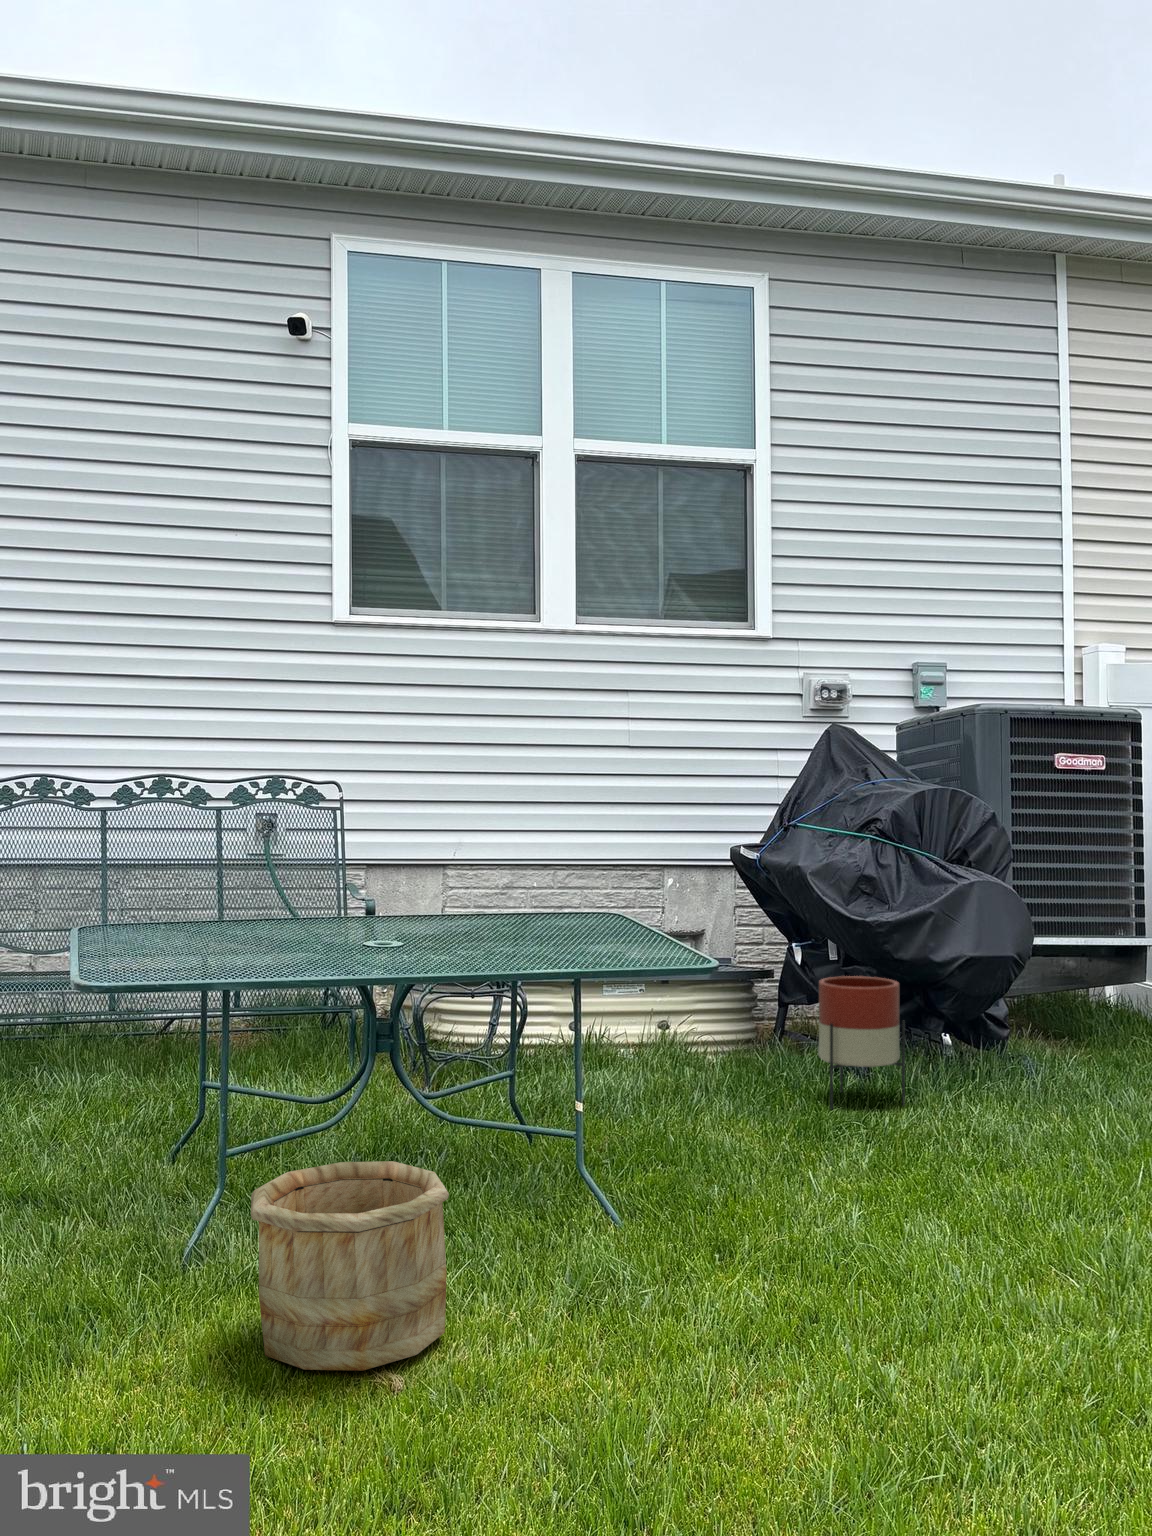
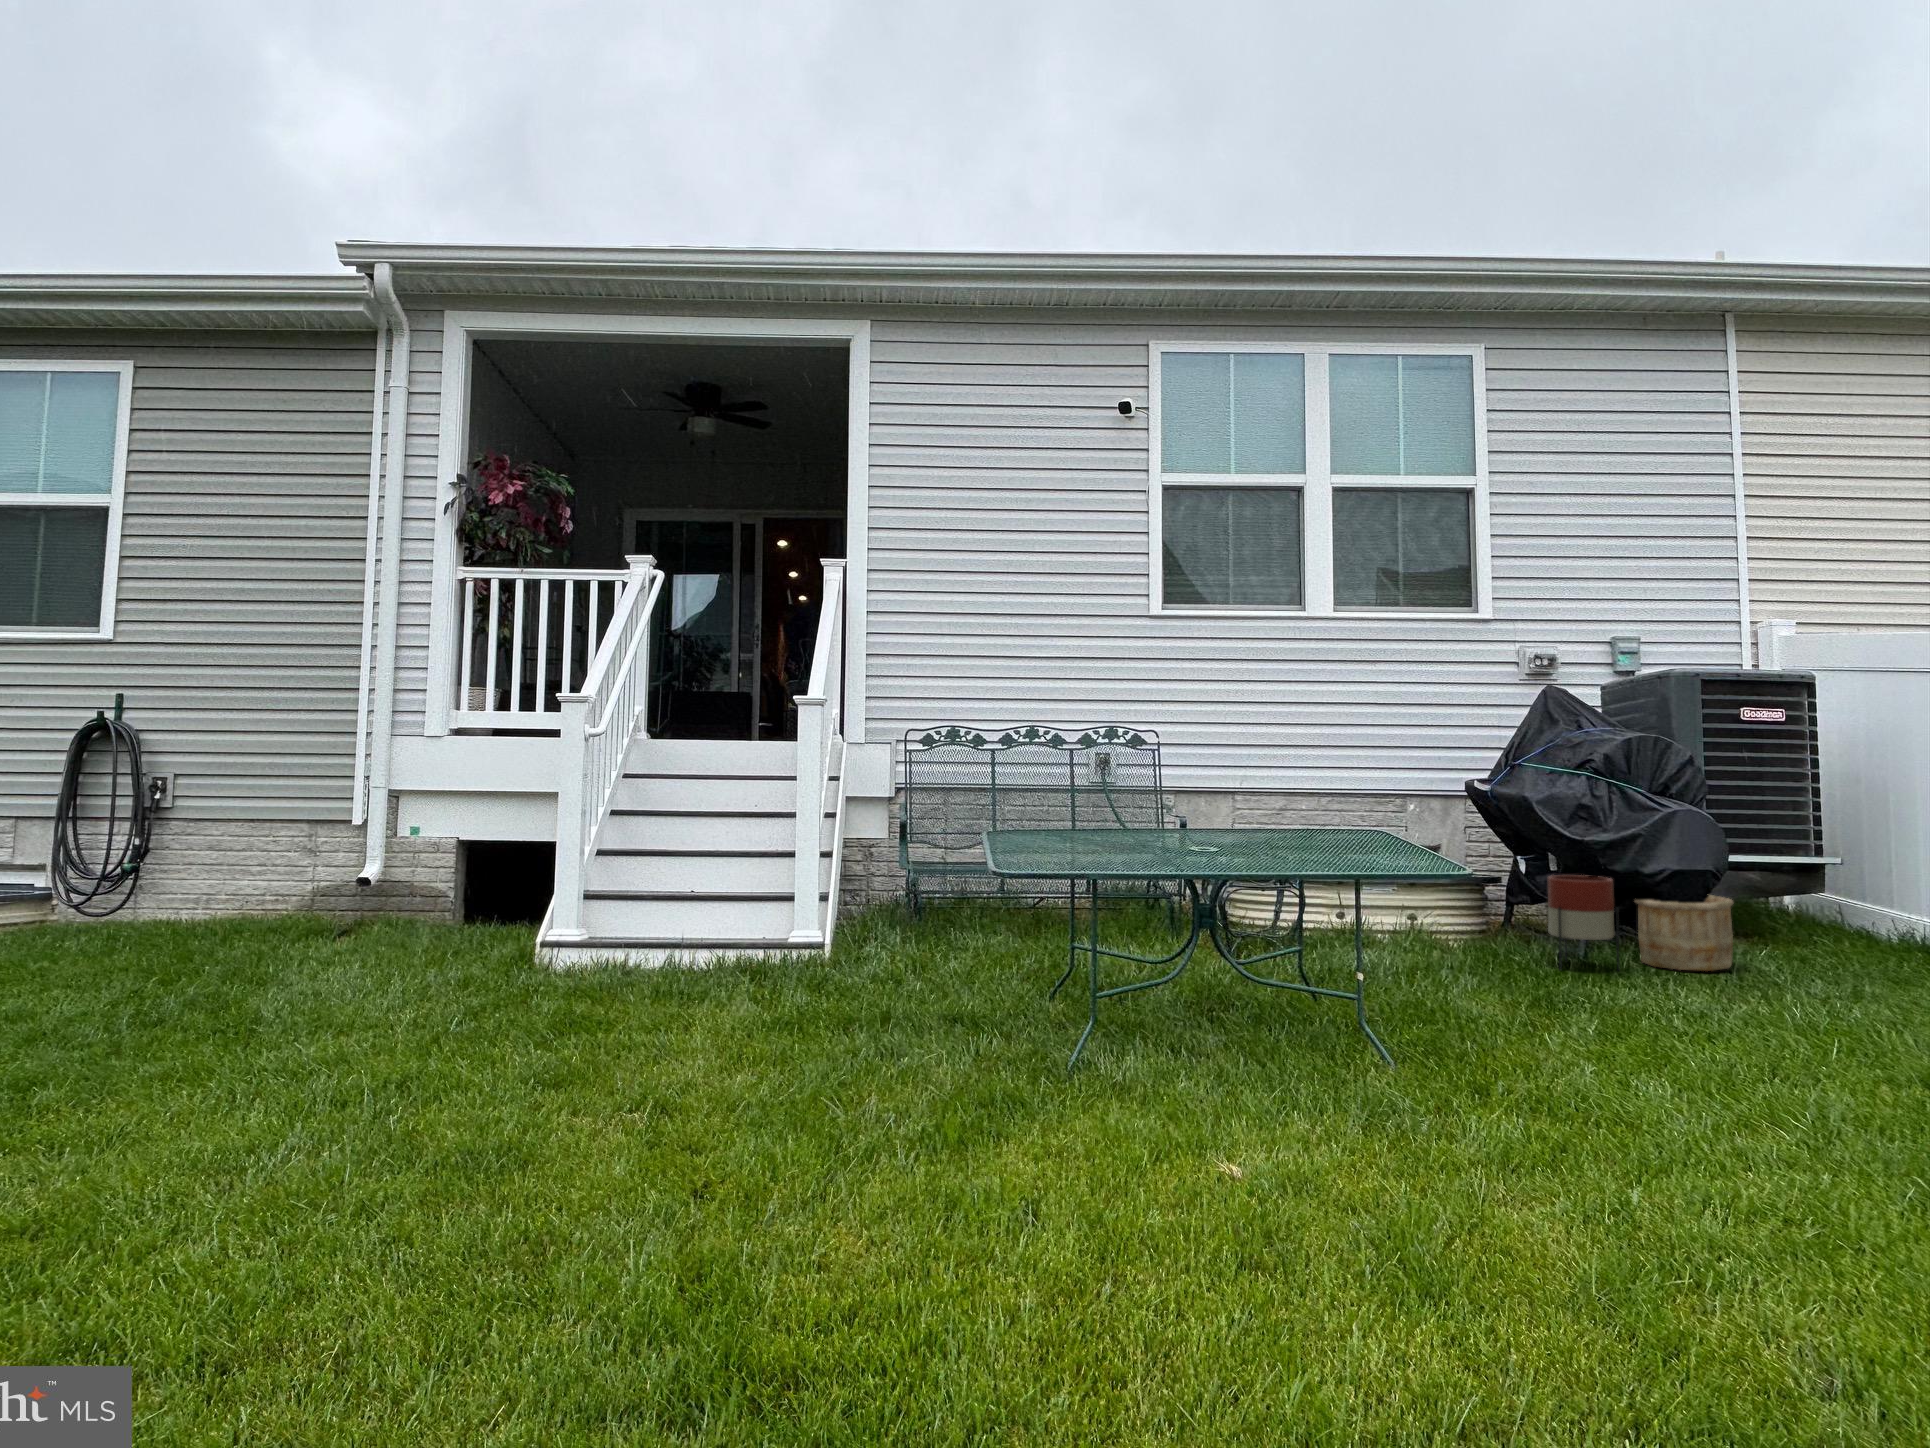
wooden bucket: present [251,1161,449,1371] -> present [1635,895,1733,971]

